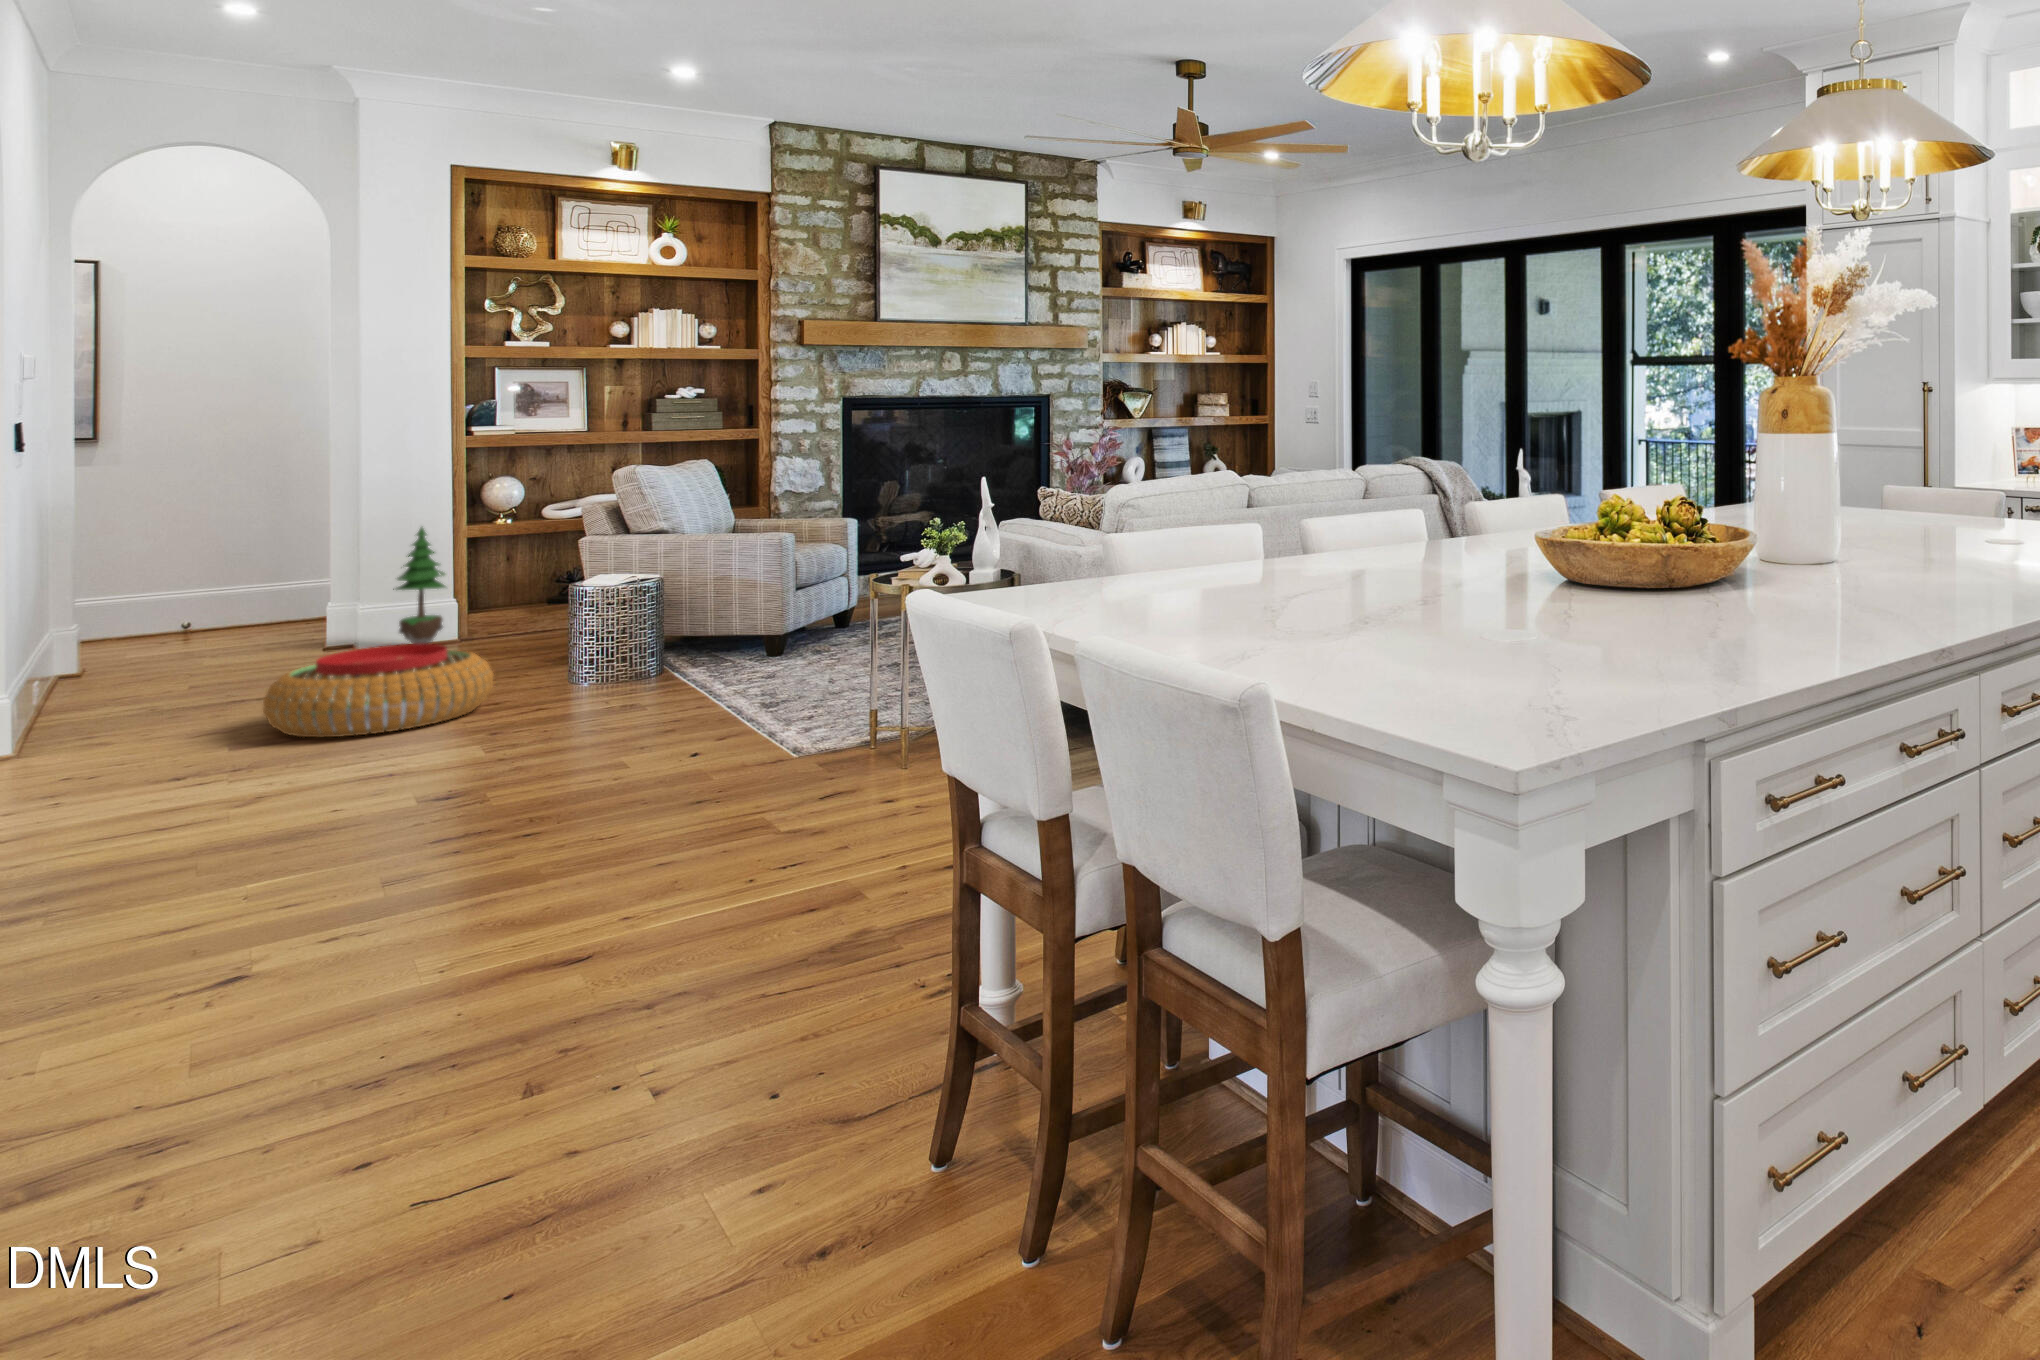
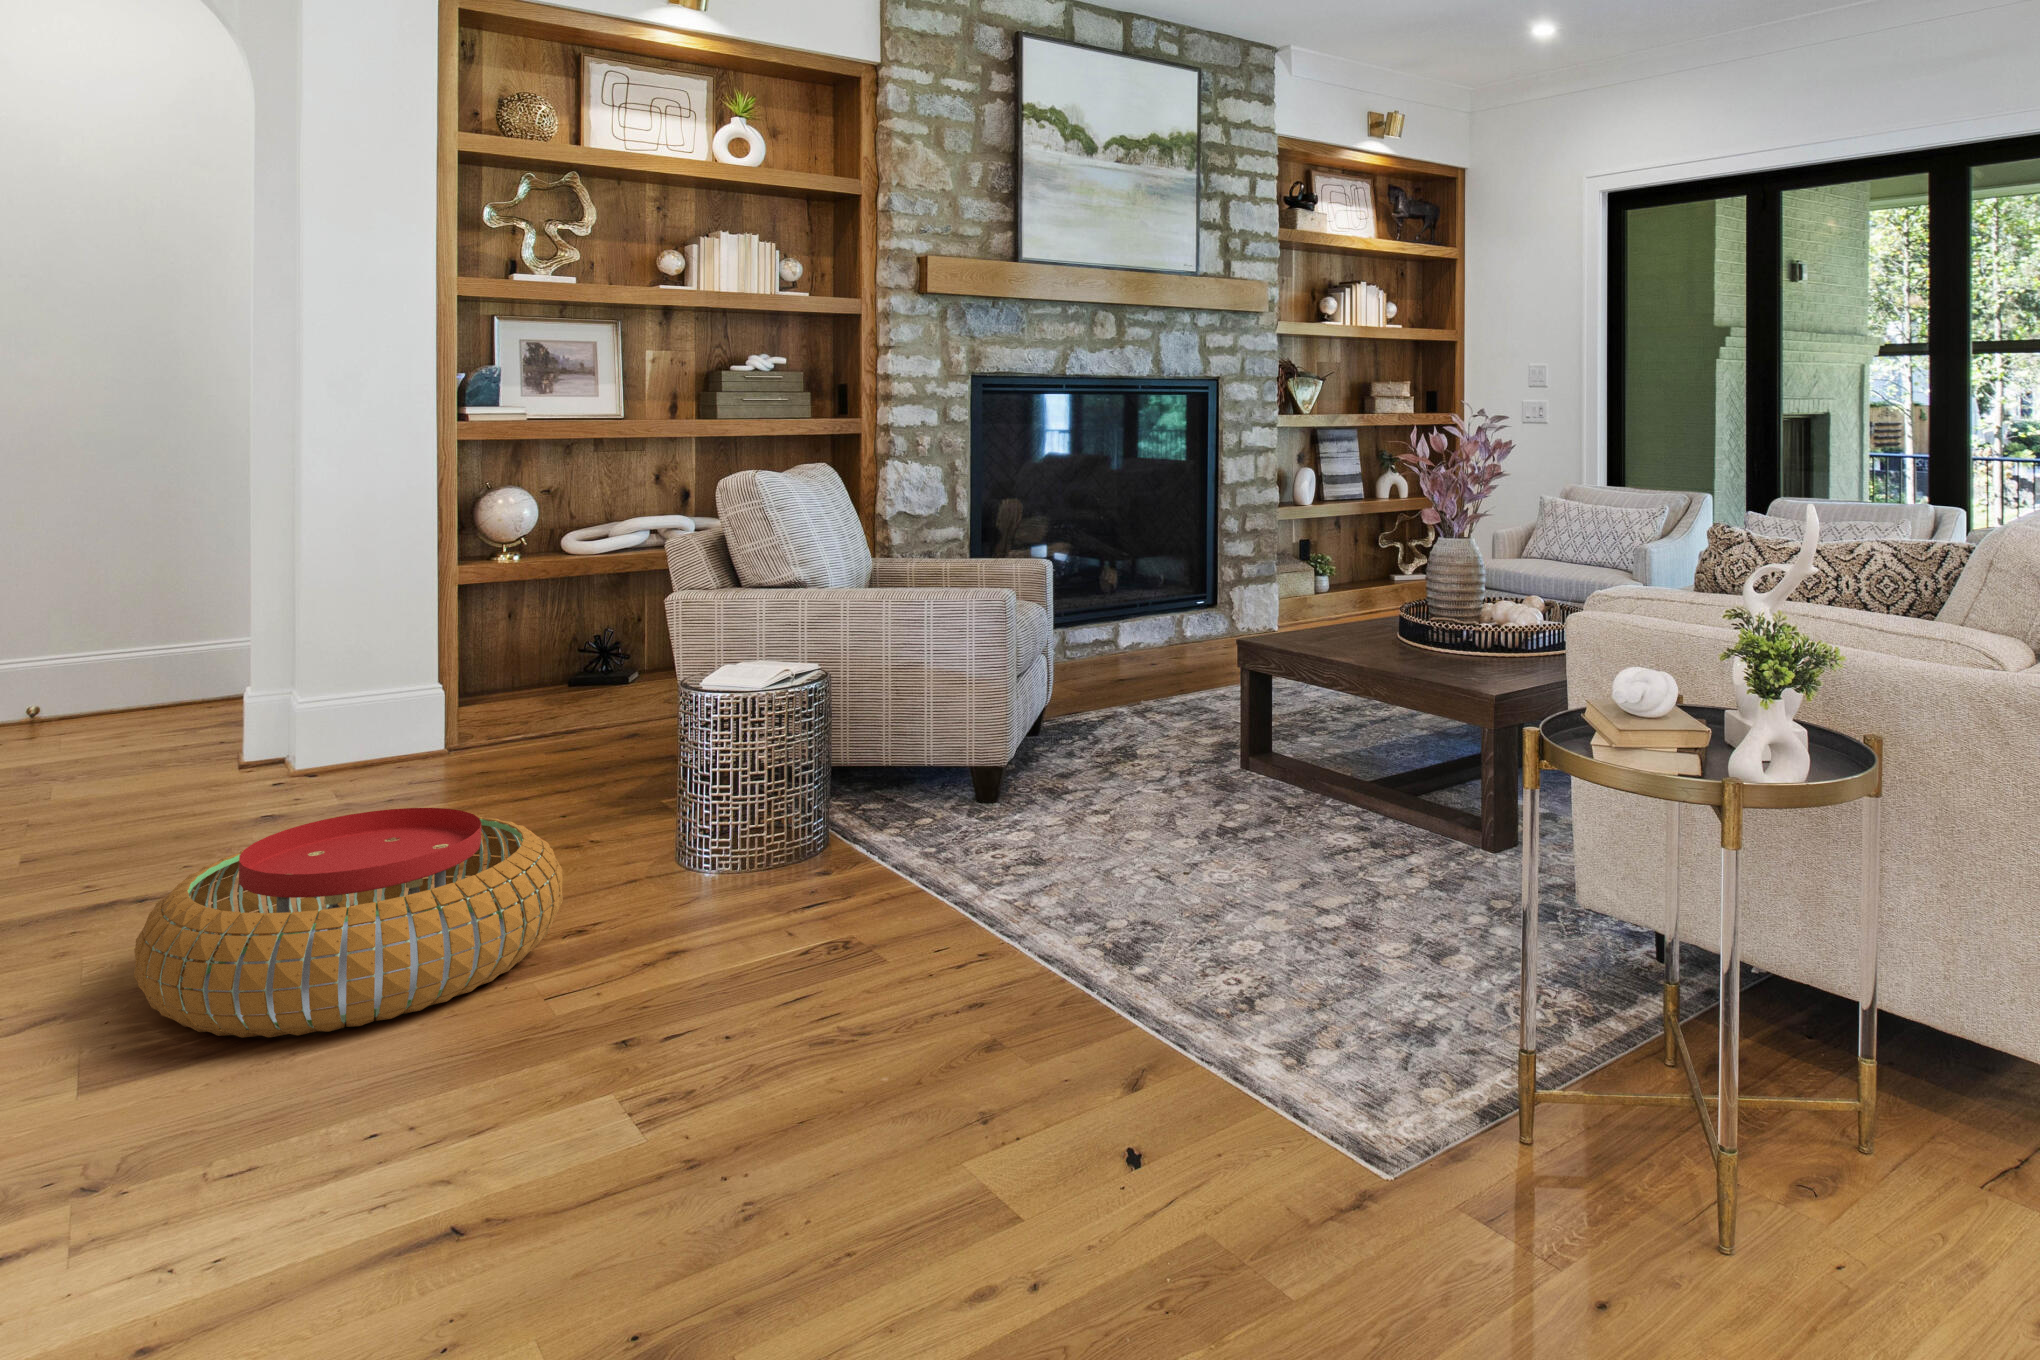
potted tree: present [393,527,445,644] -> none [349,564,433,765]

